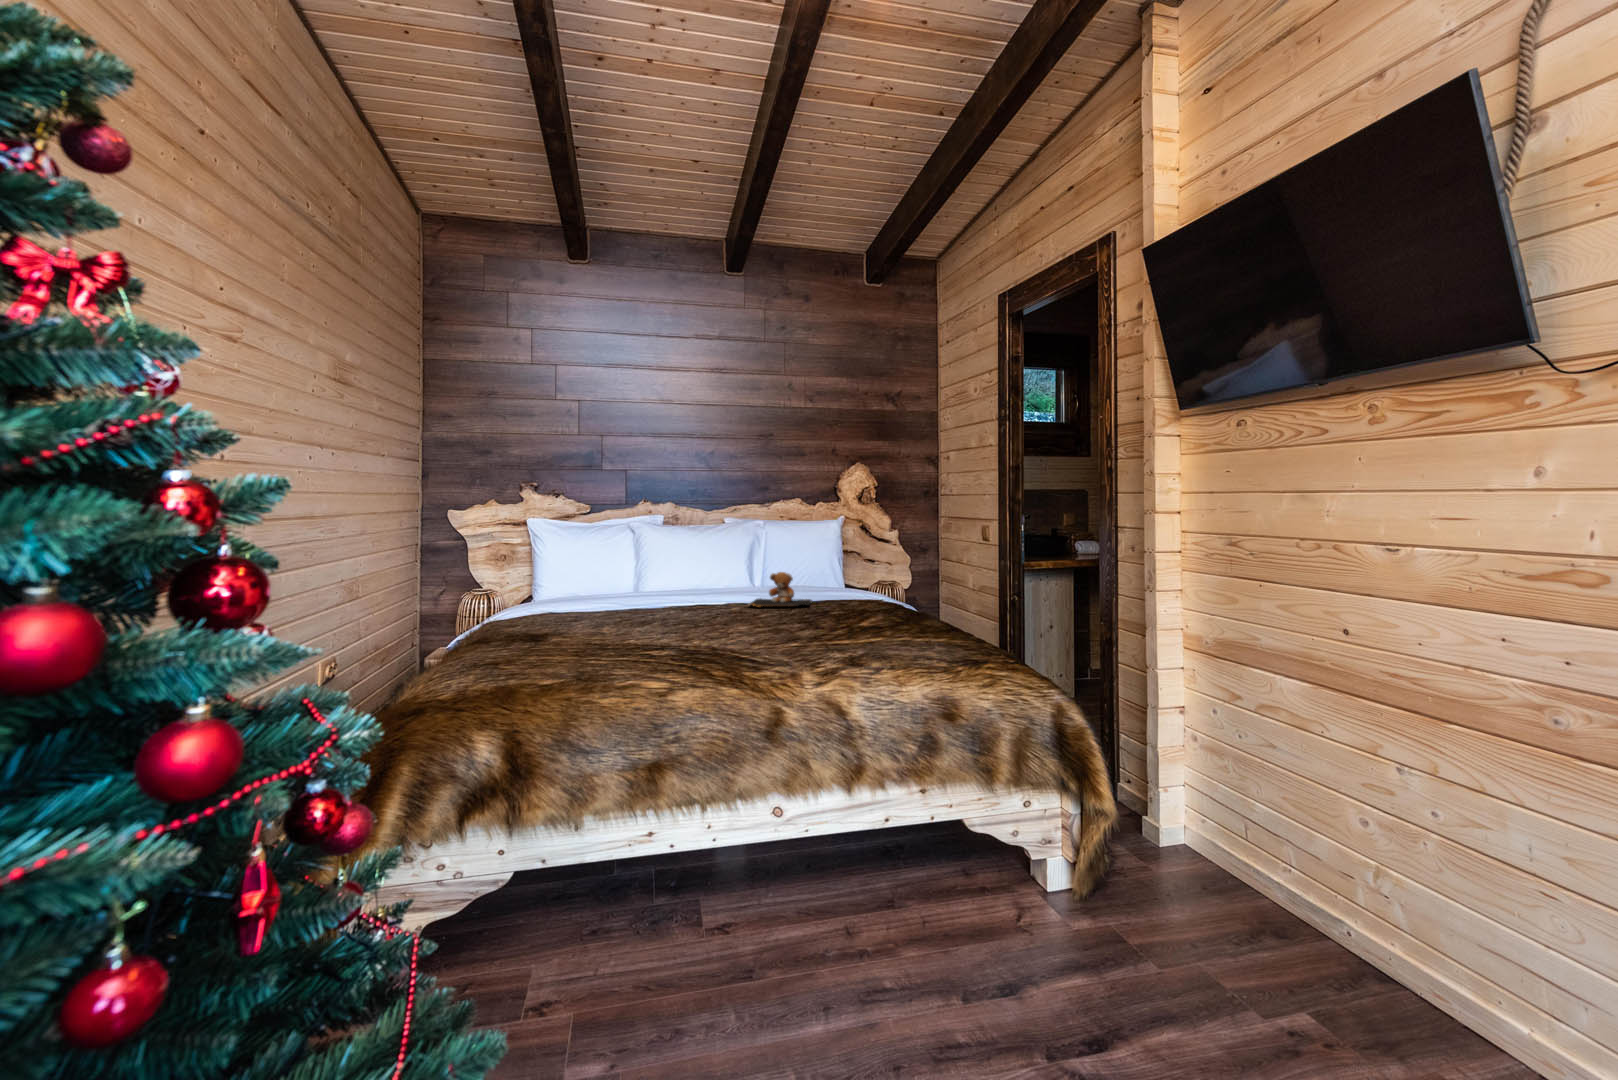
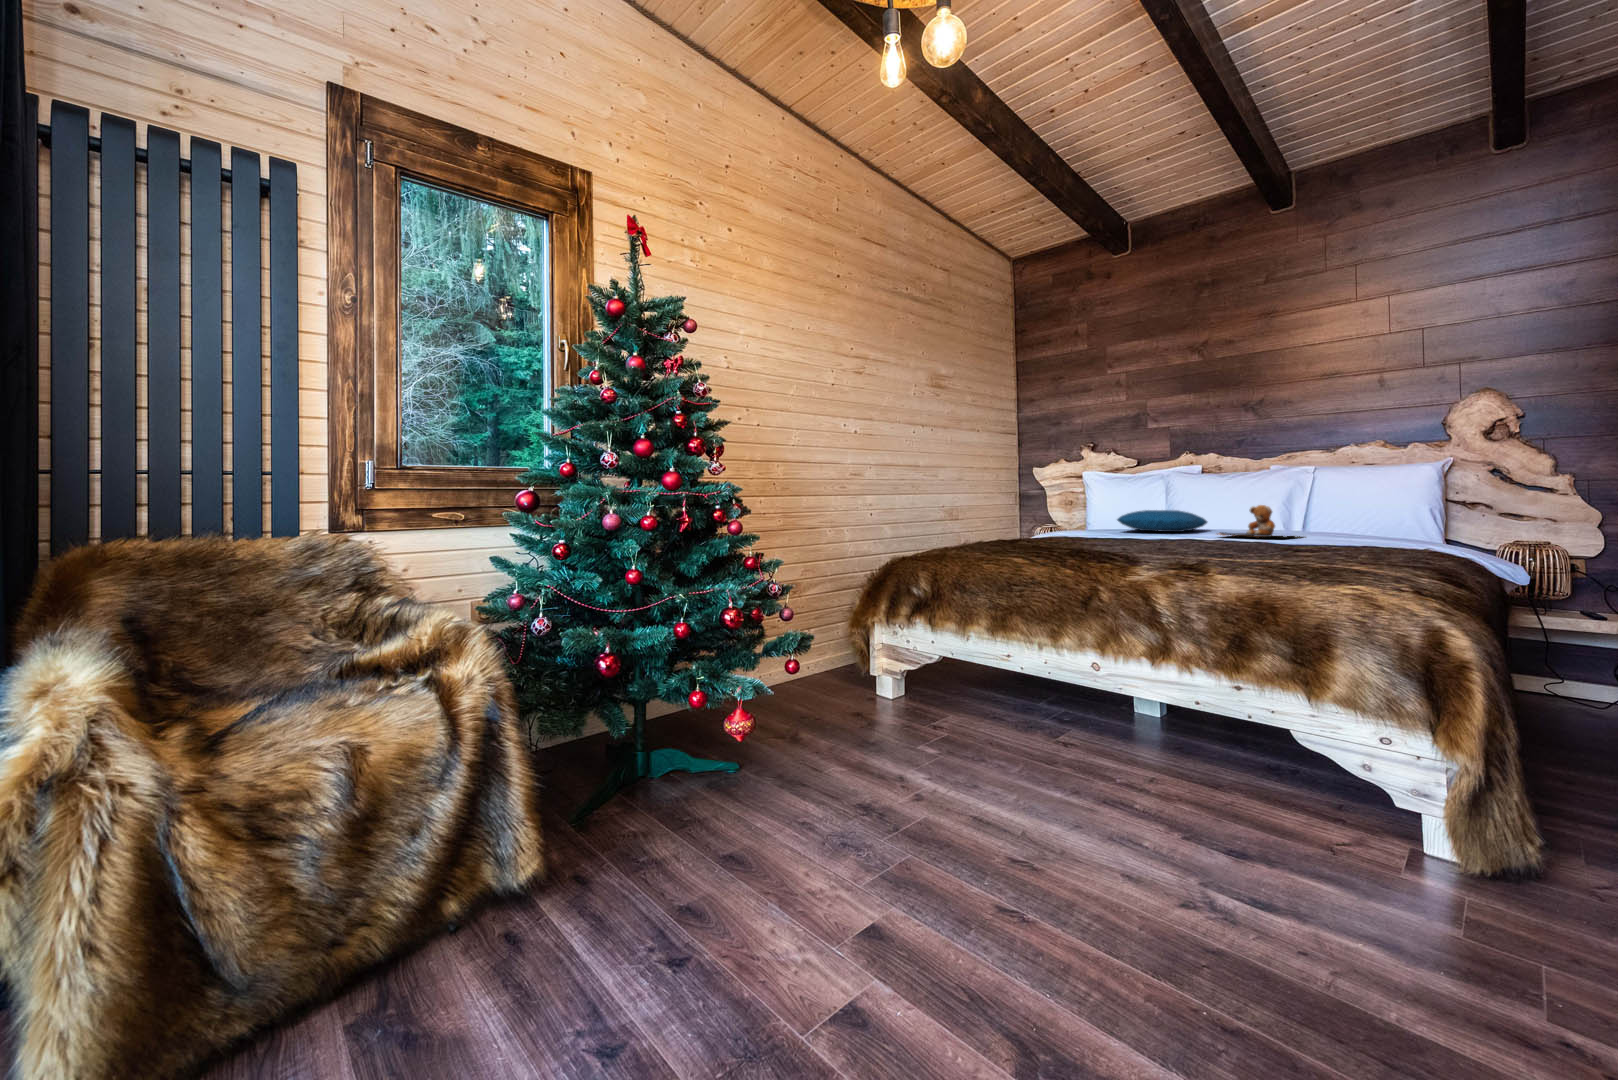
pillow: none [629,575,712,601] -> present [1117,510,1207,532]

